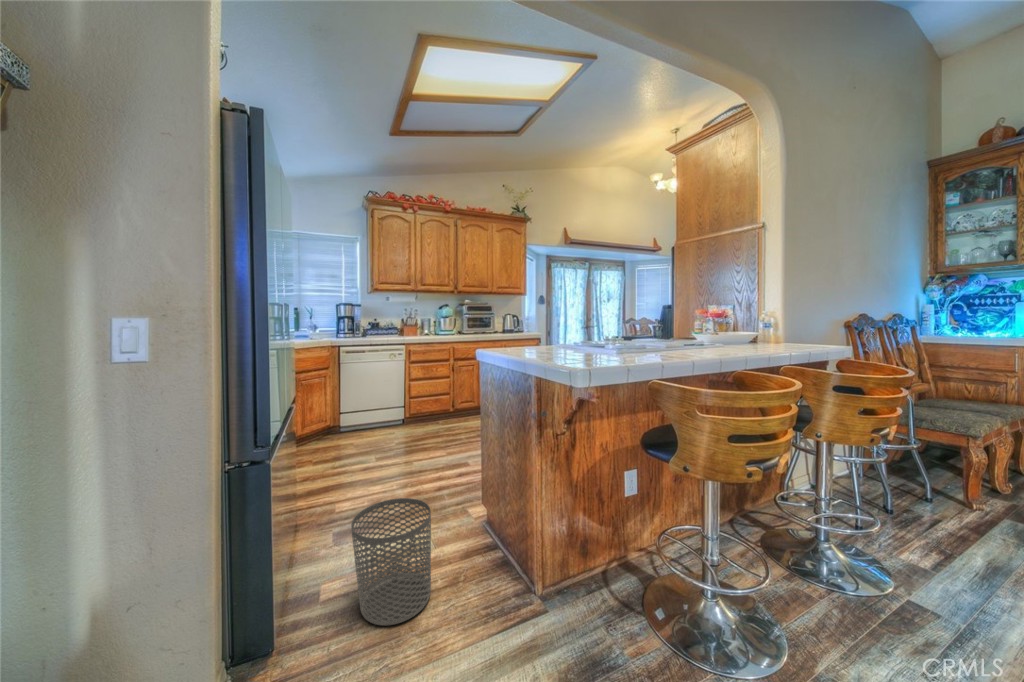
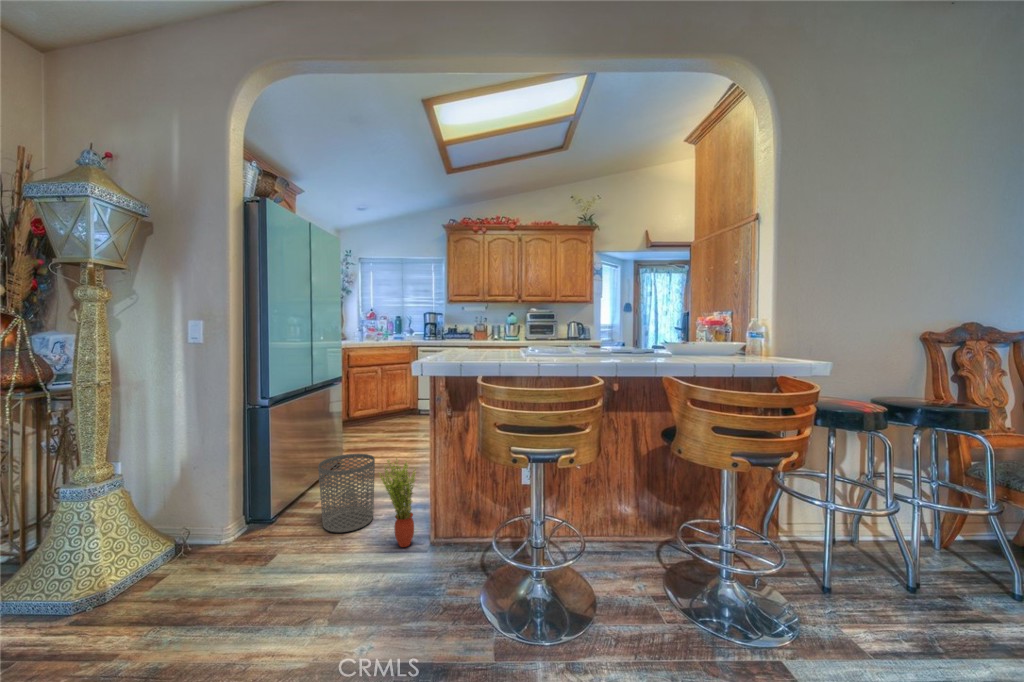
potted plant: none [478,497,530,617] -> present [380,459,416,547]

